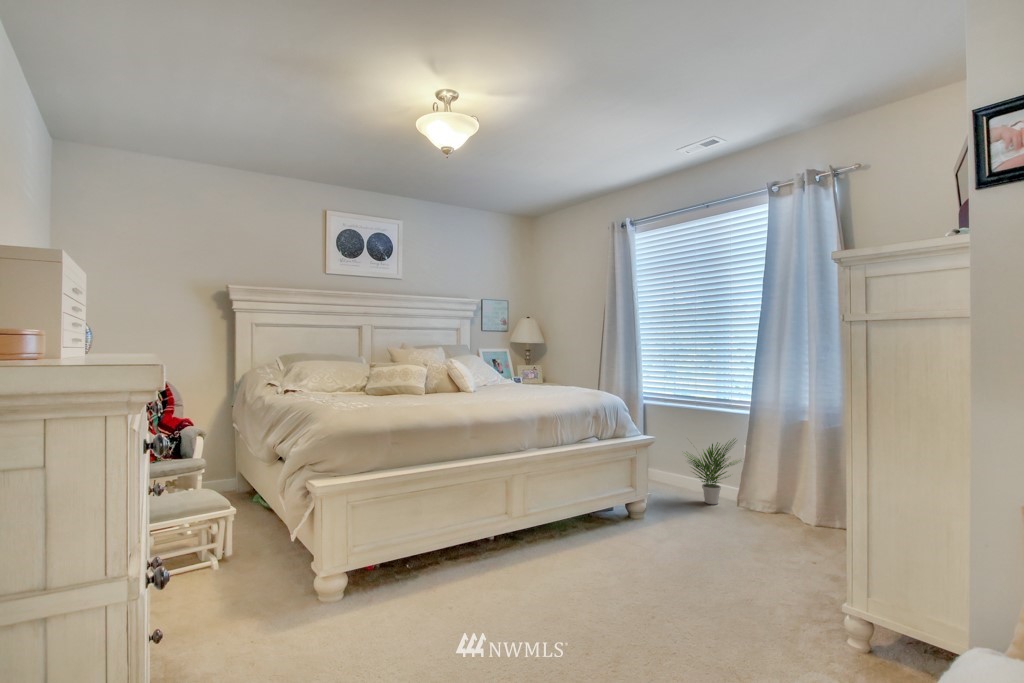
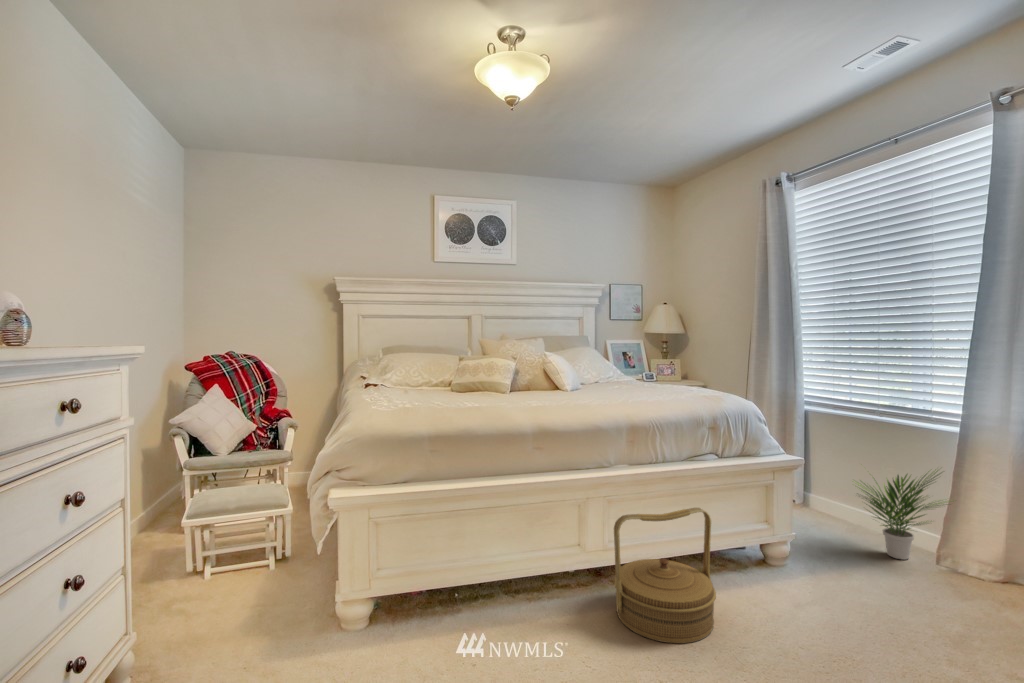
woven basket: none [538,473,611,571] -> present [614,508,716,643]

